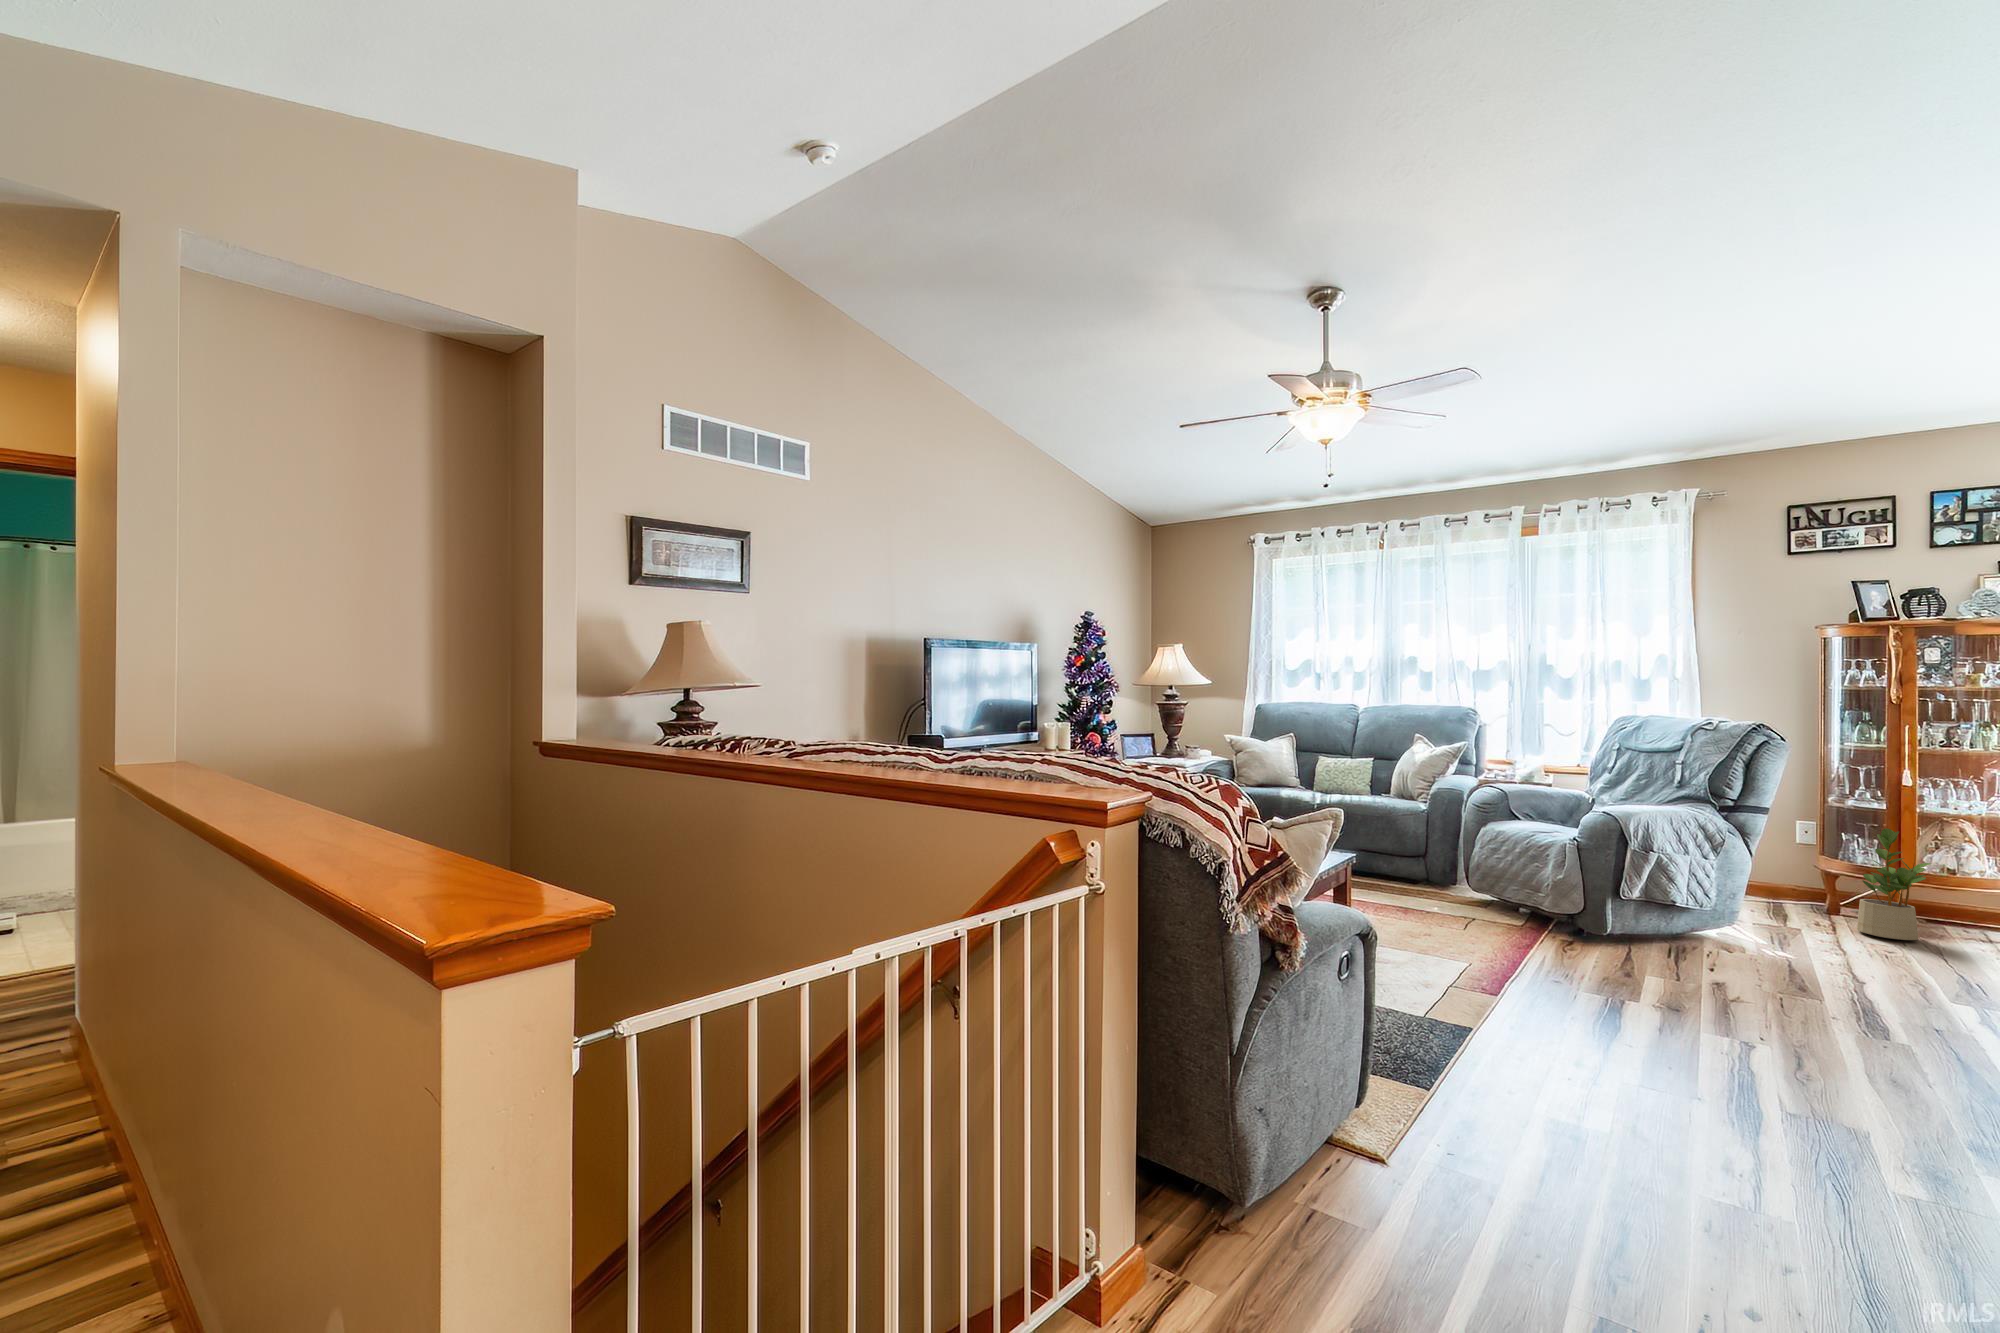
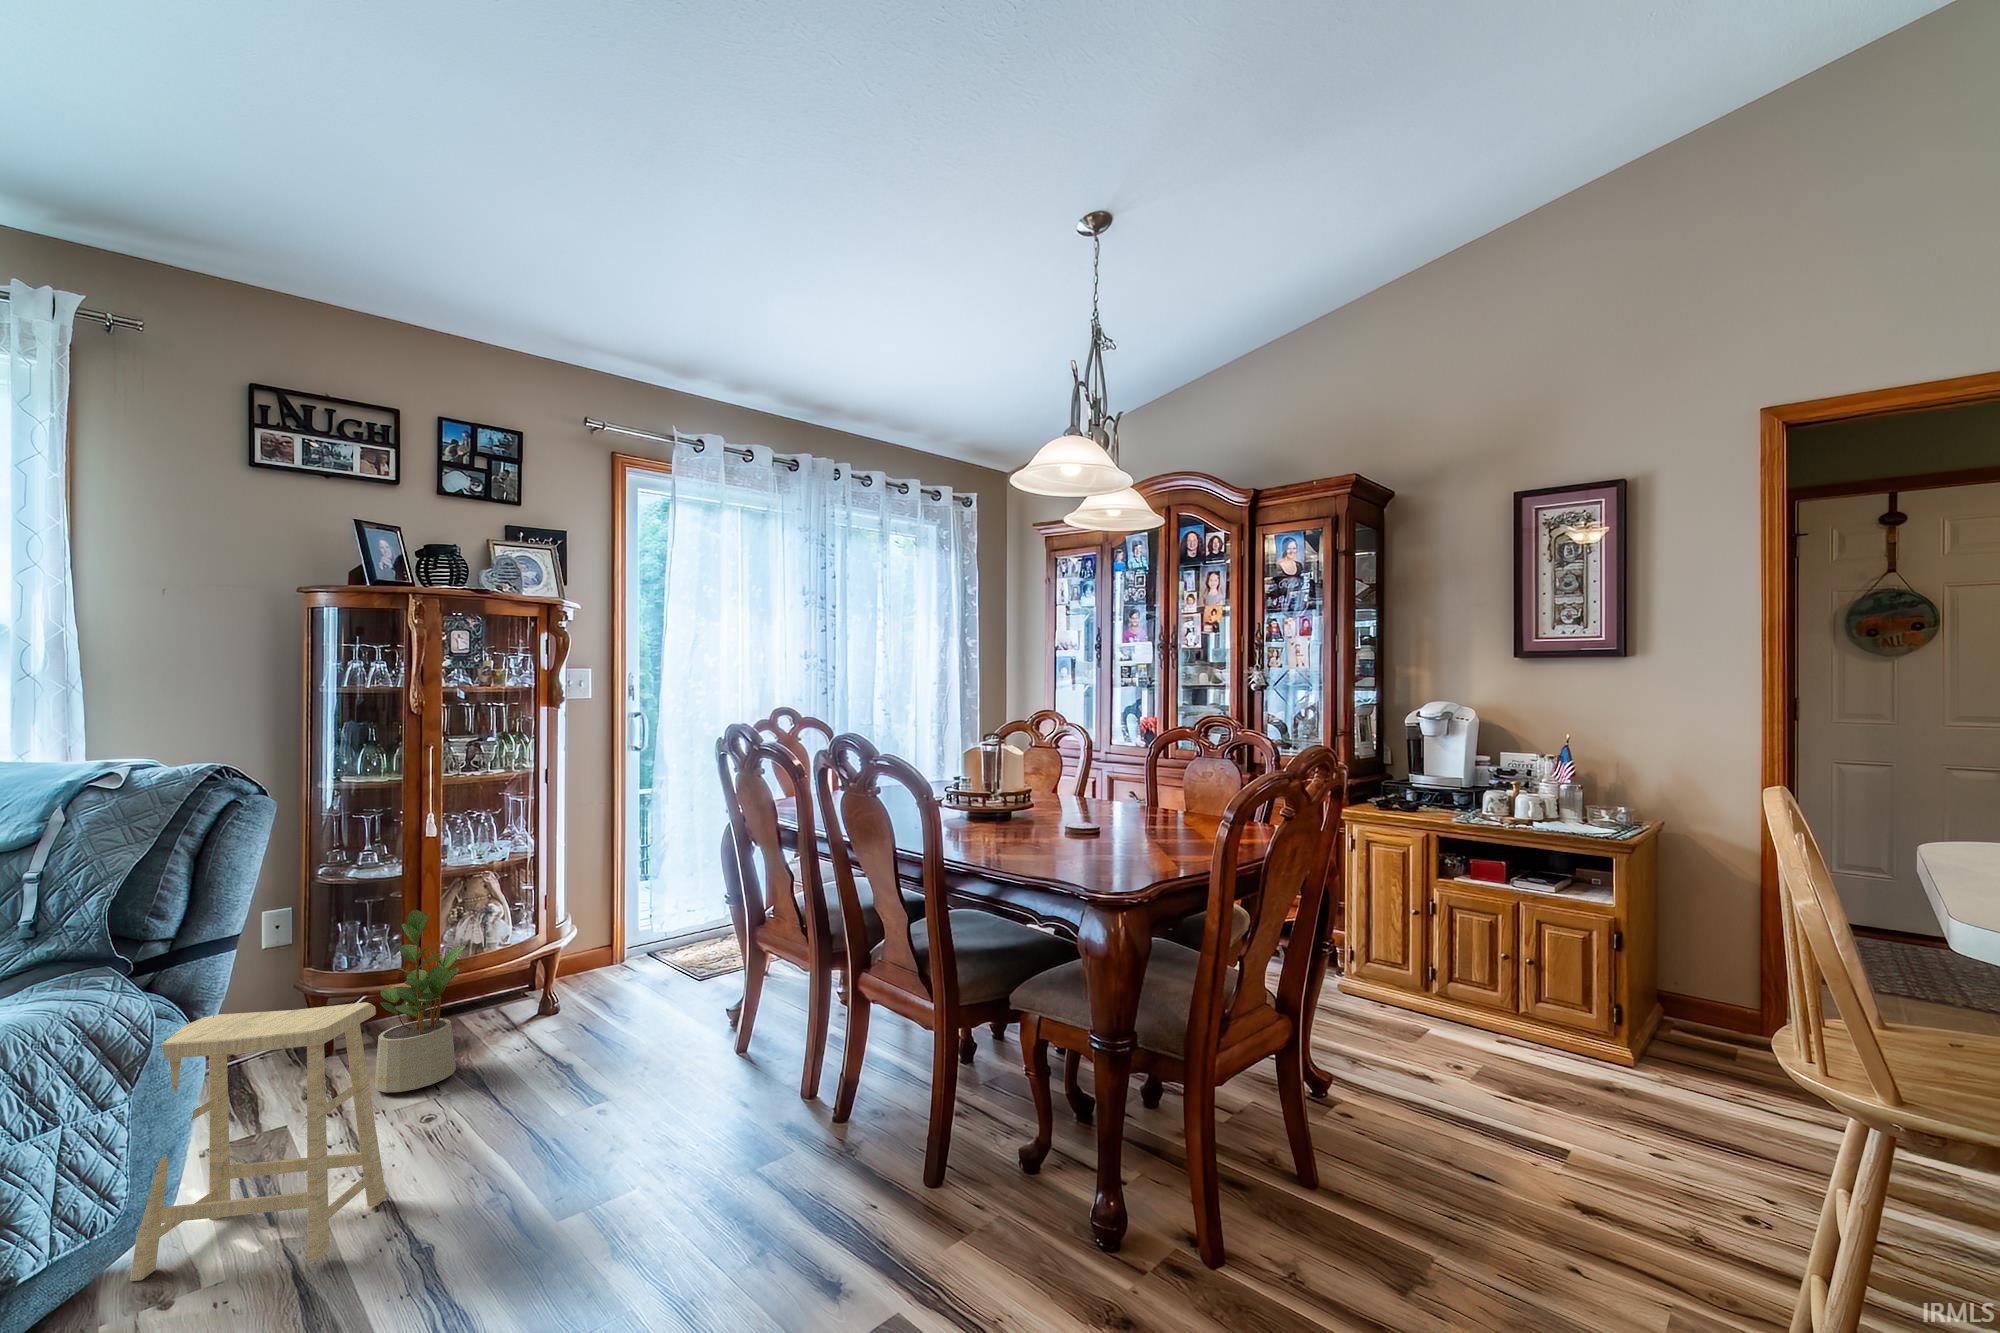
footstool: none [1715,841,1844,964] -> present [130,1002,386,1281]

